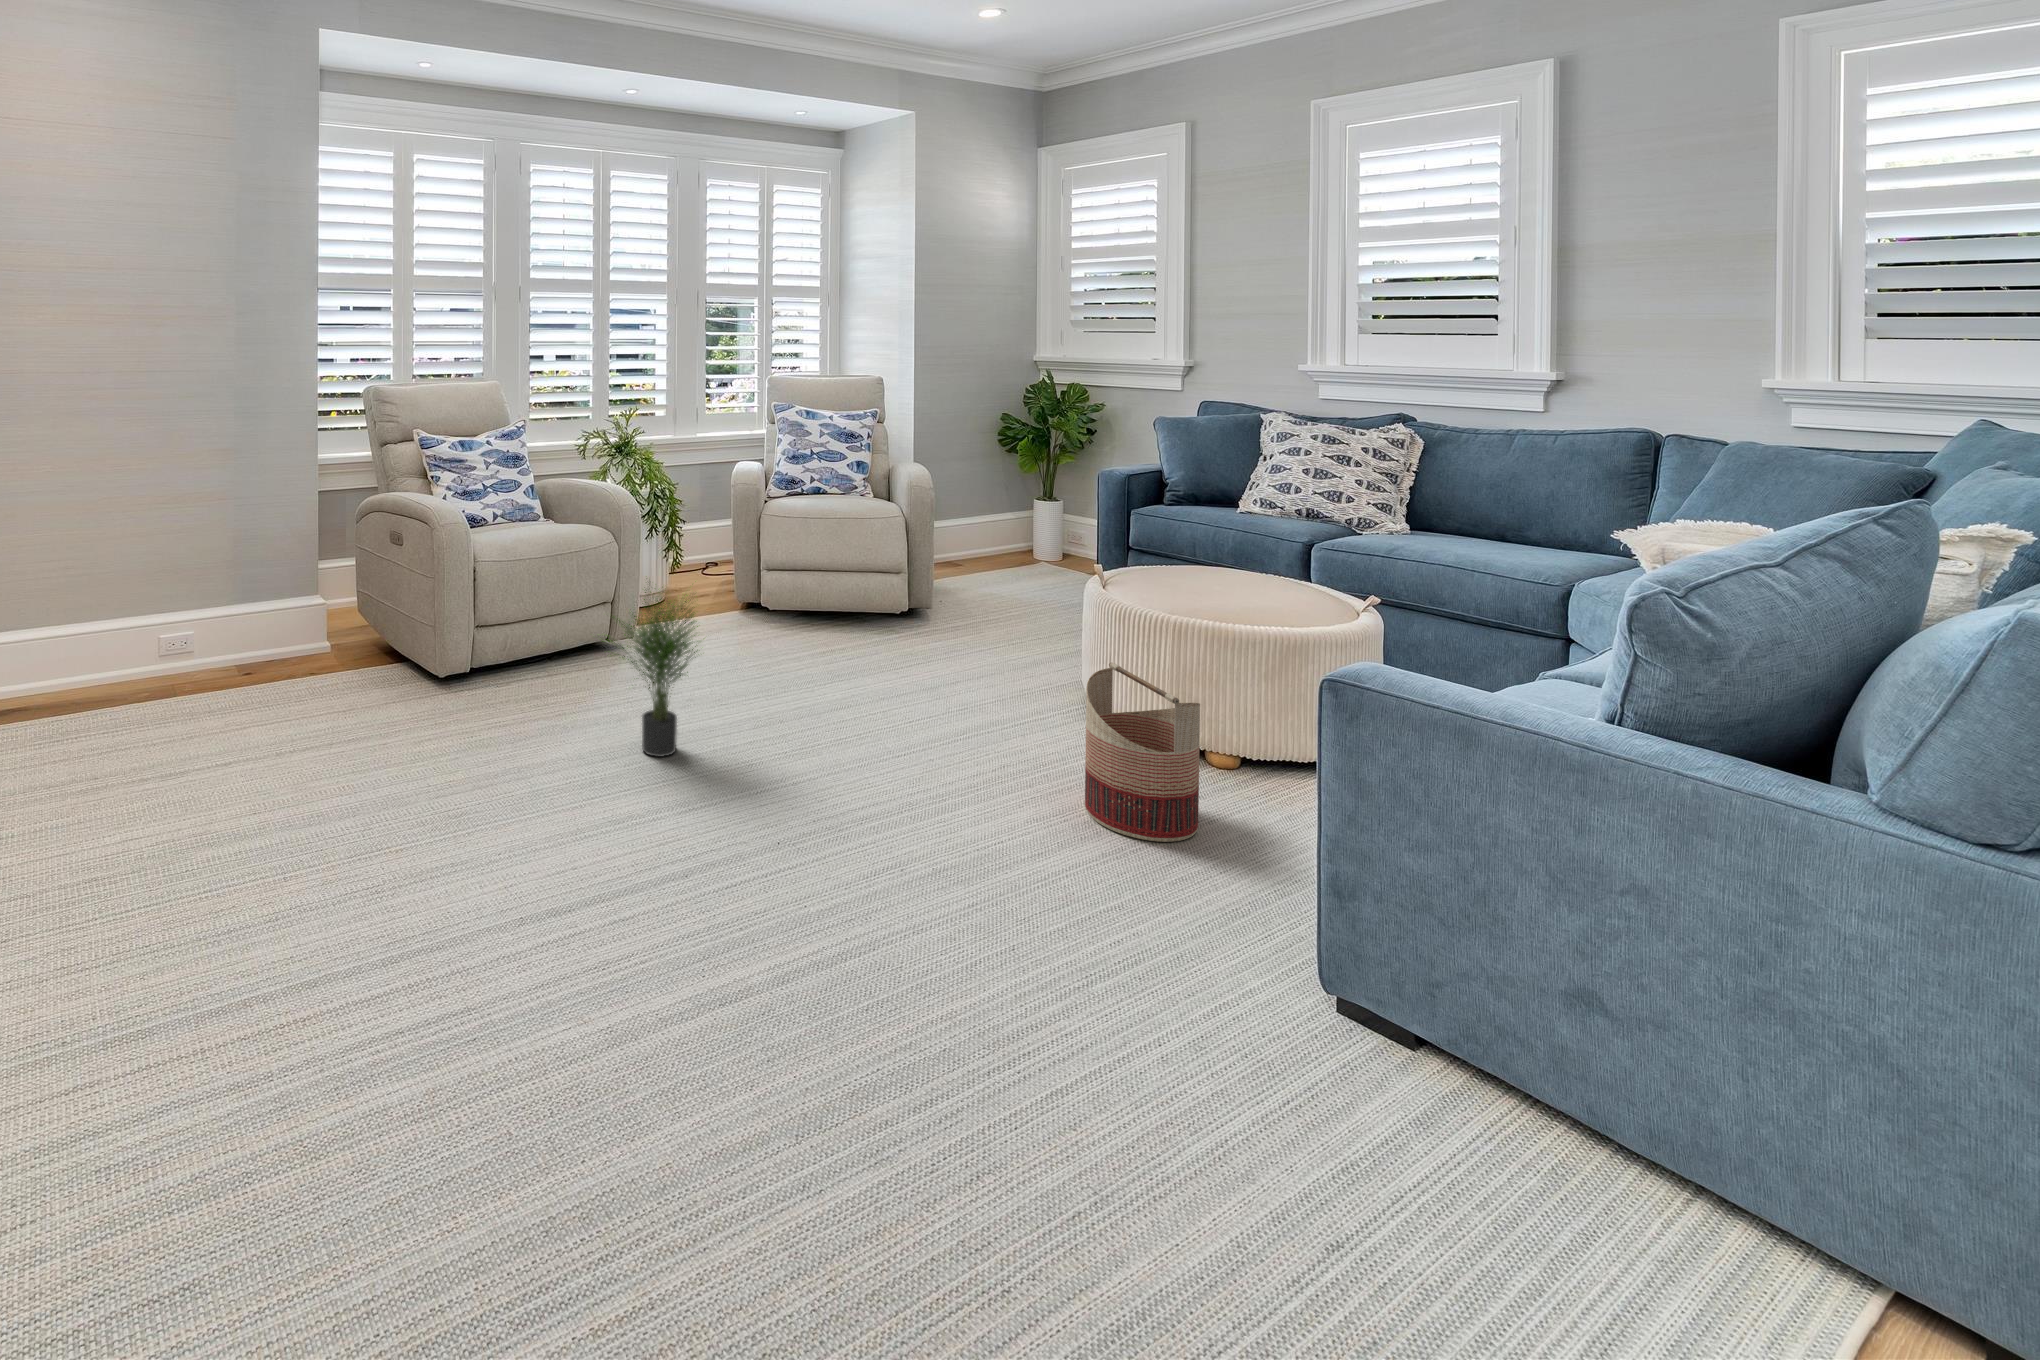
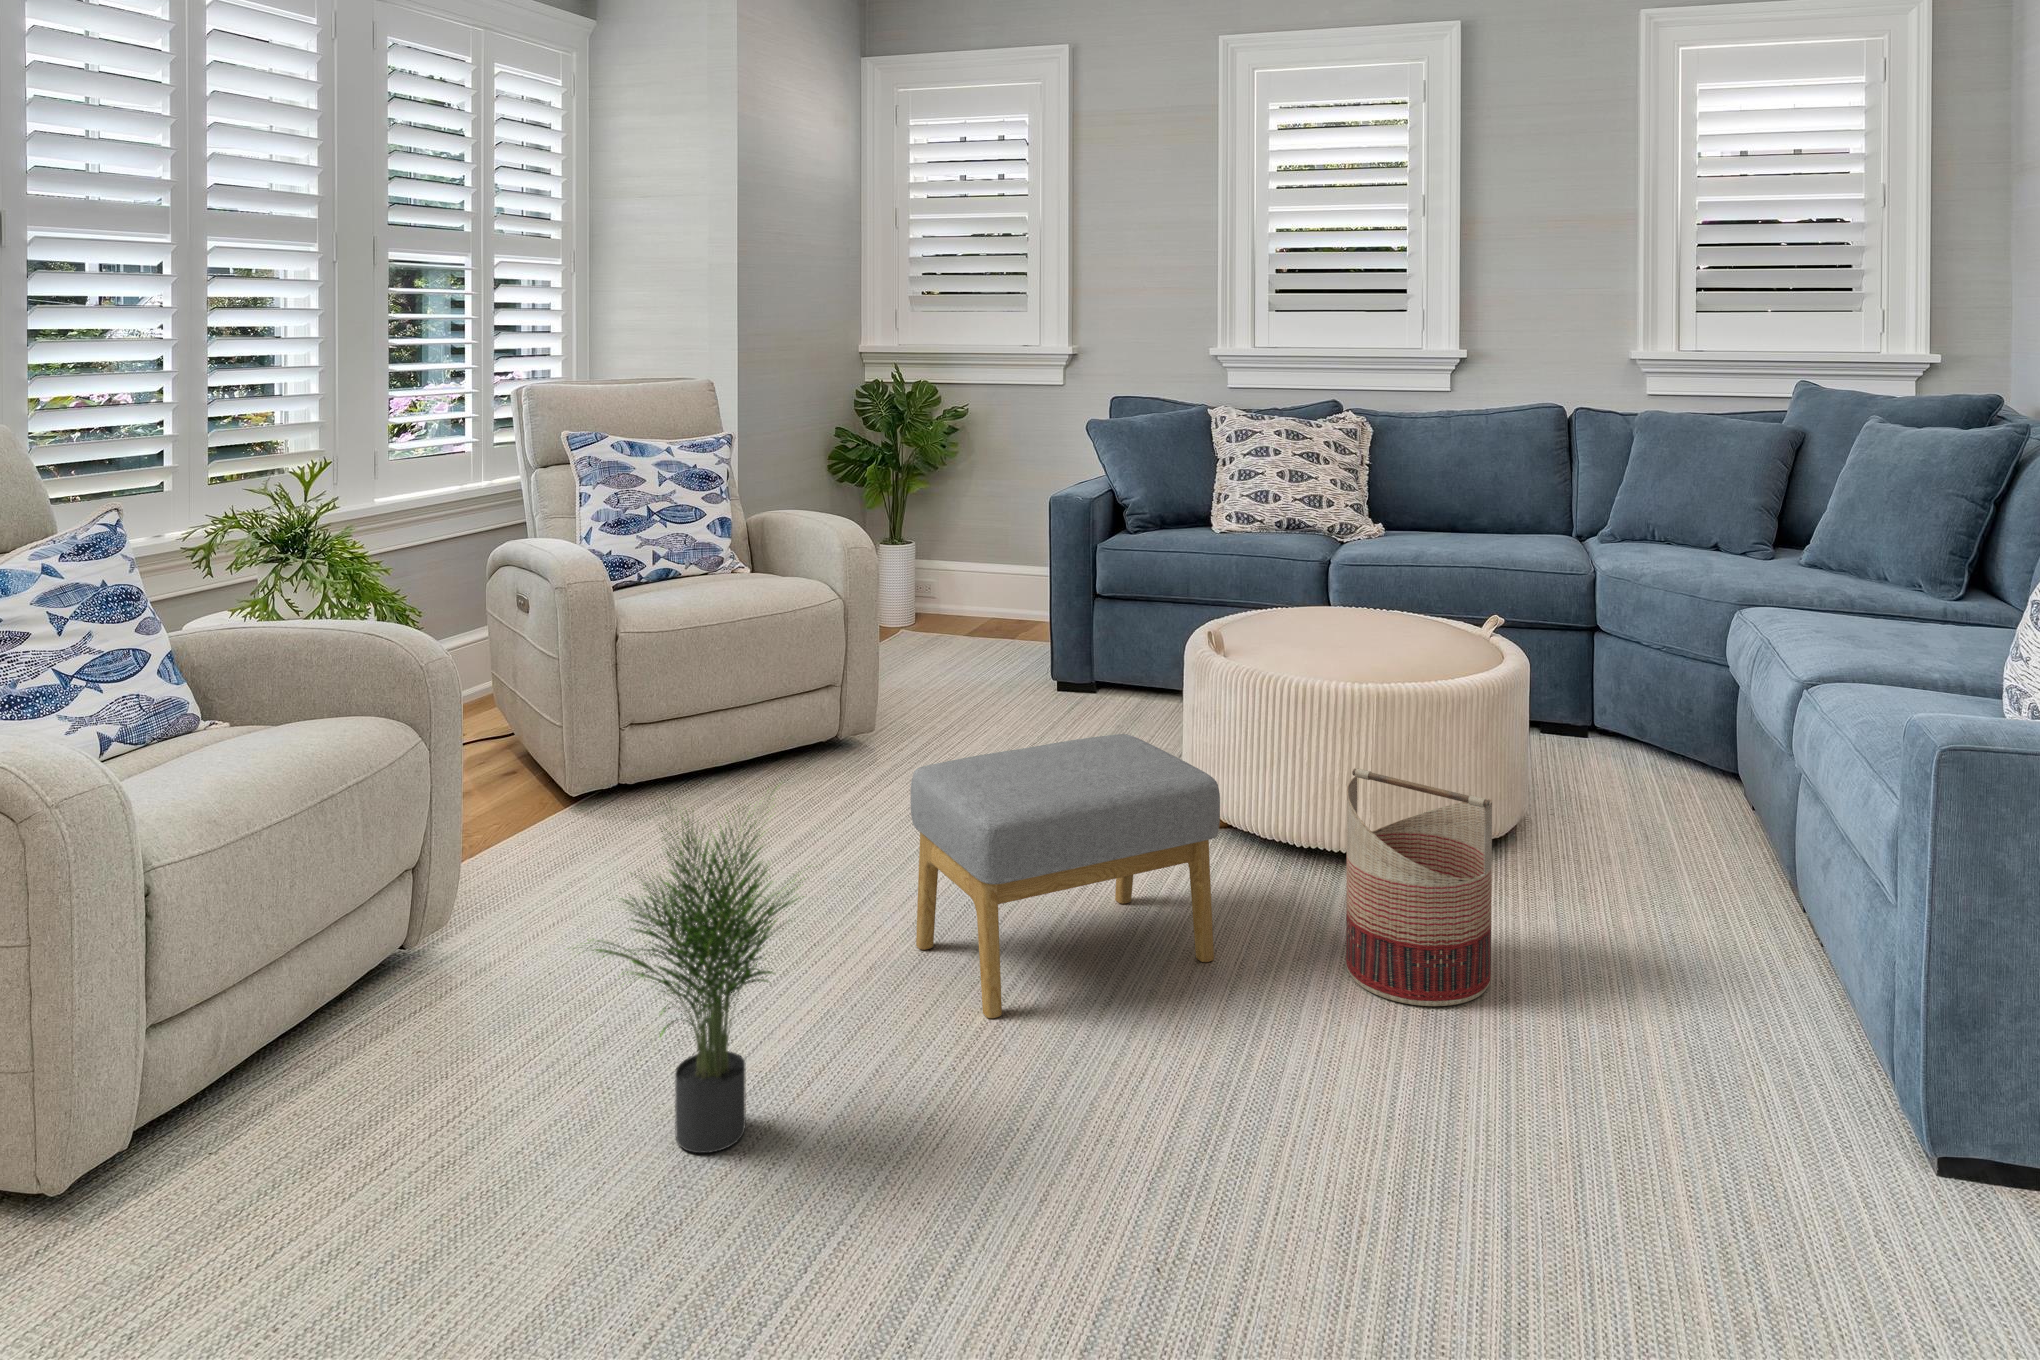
footstool: none [834,605,1014,768] -> present [910,734,1220,1018]

